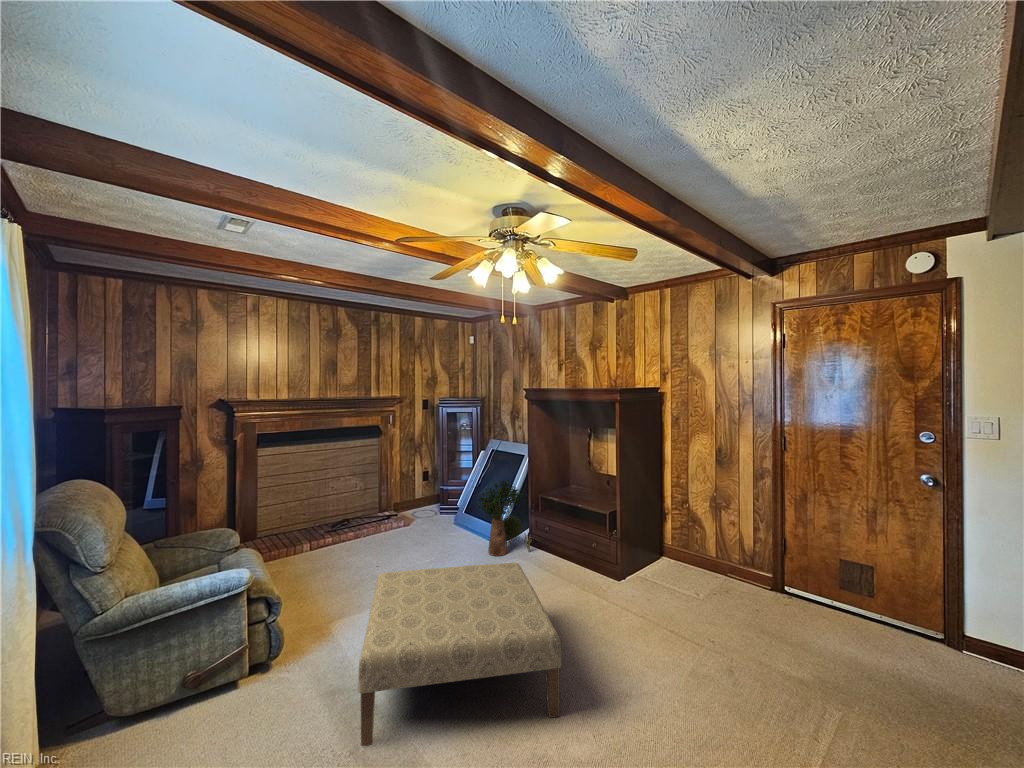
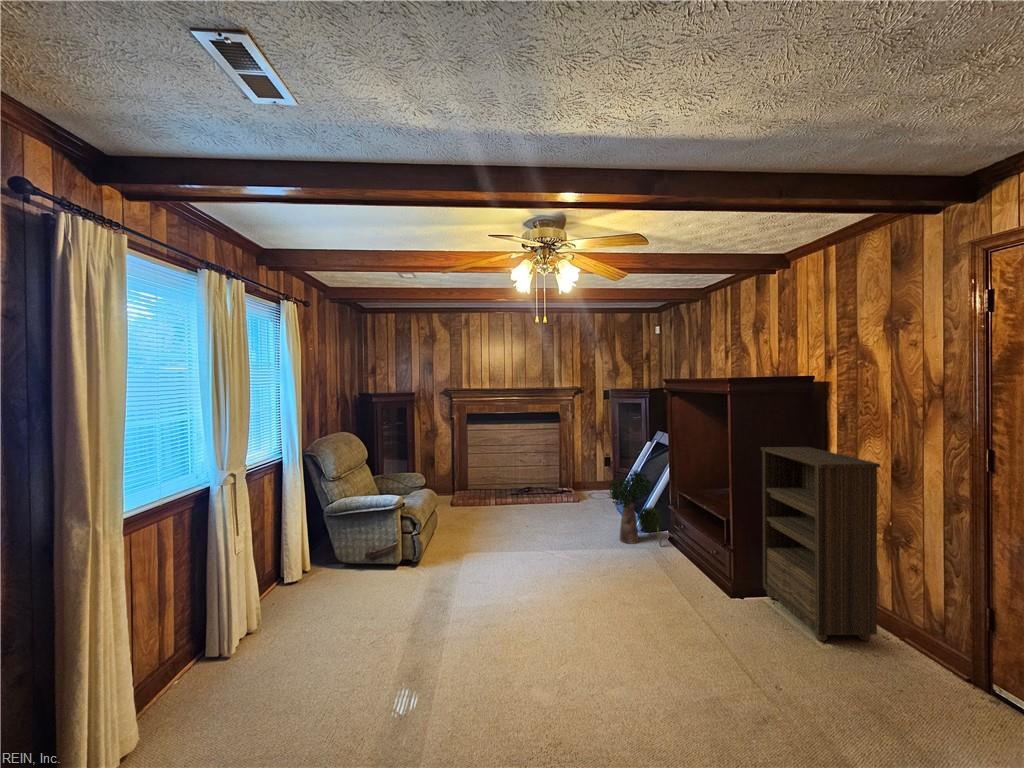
bookshelf: none [632,444,720,592] -> present [761,447,880,641]
ottoman: present [358,563,561,746] -> none [388,526,584,689]

